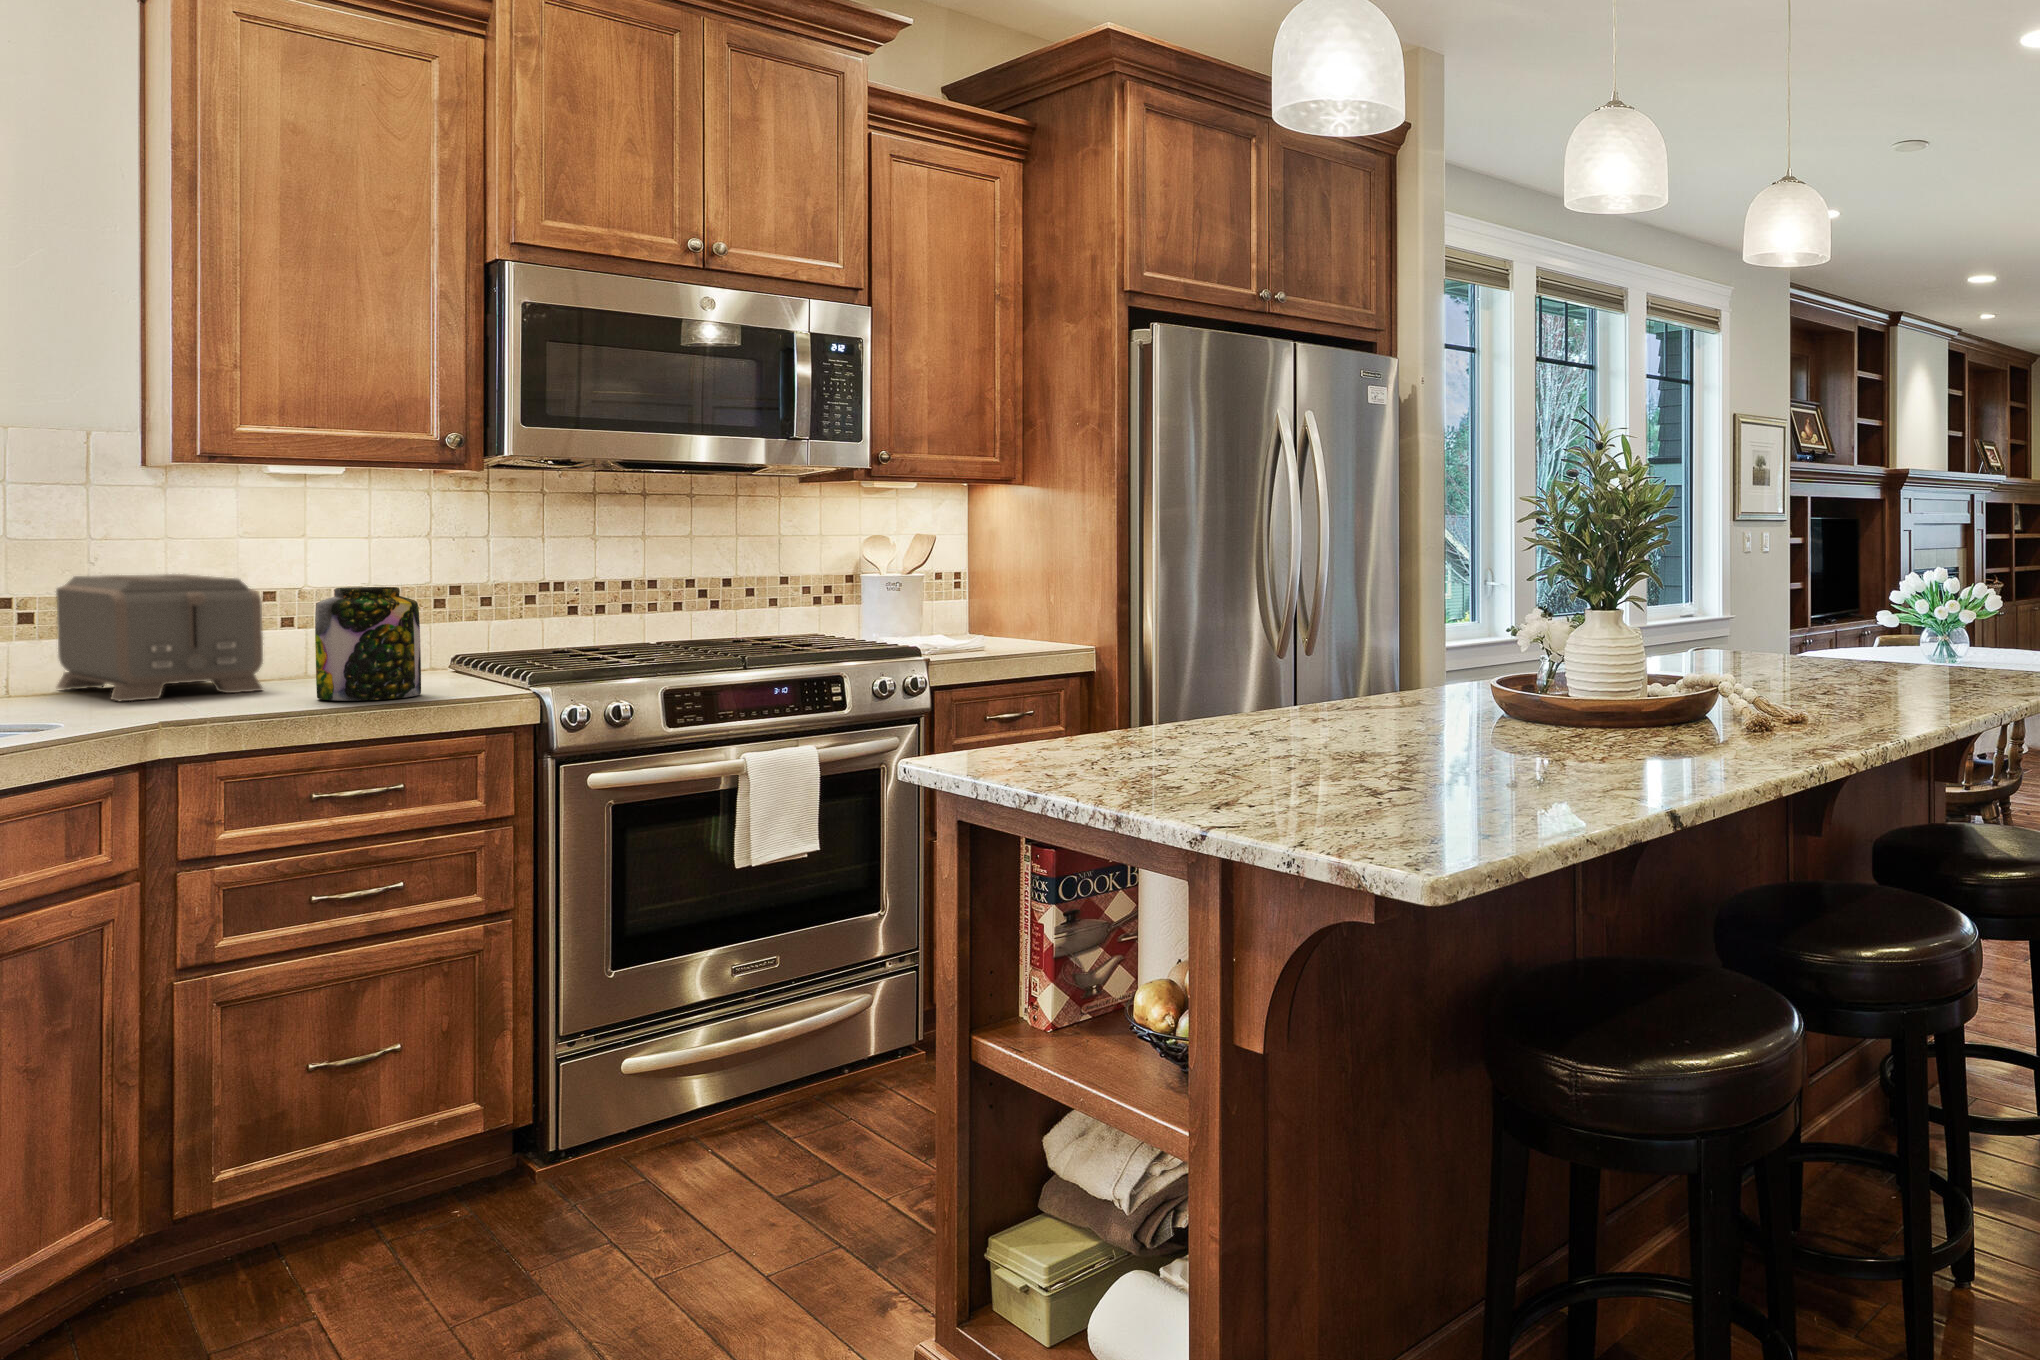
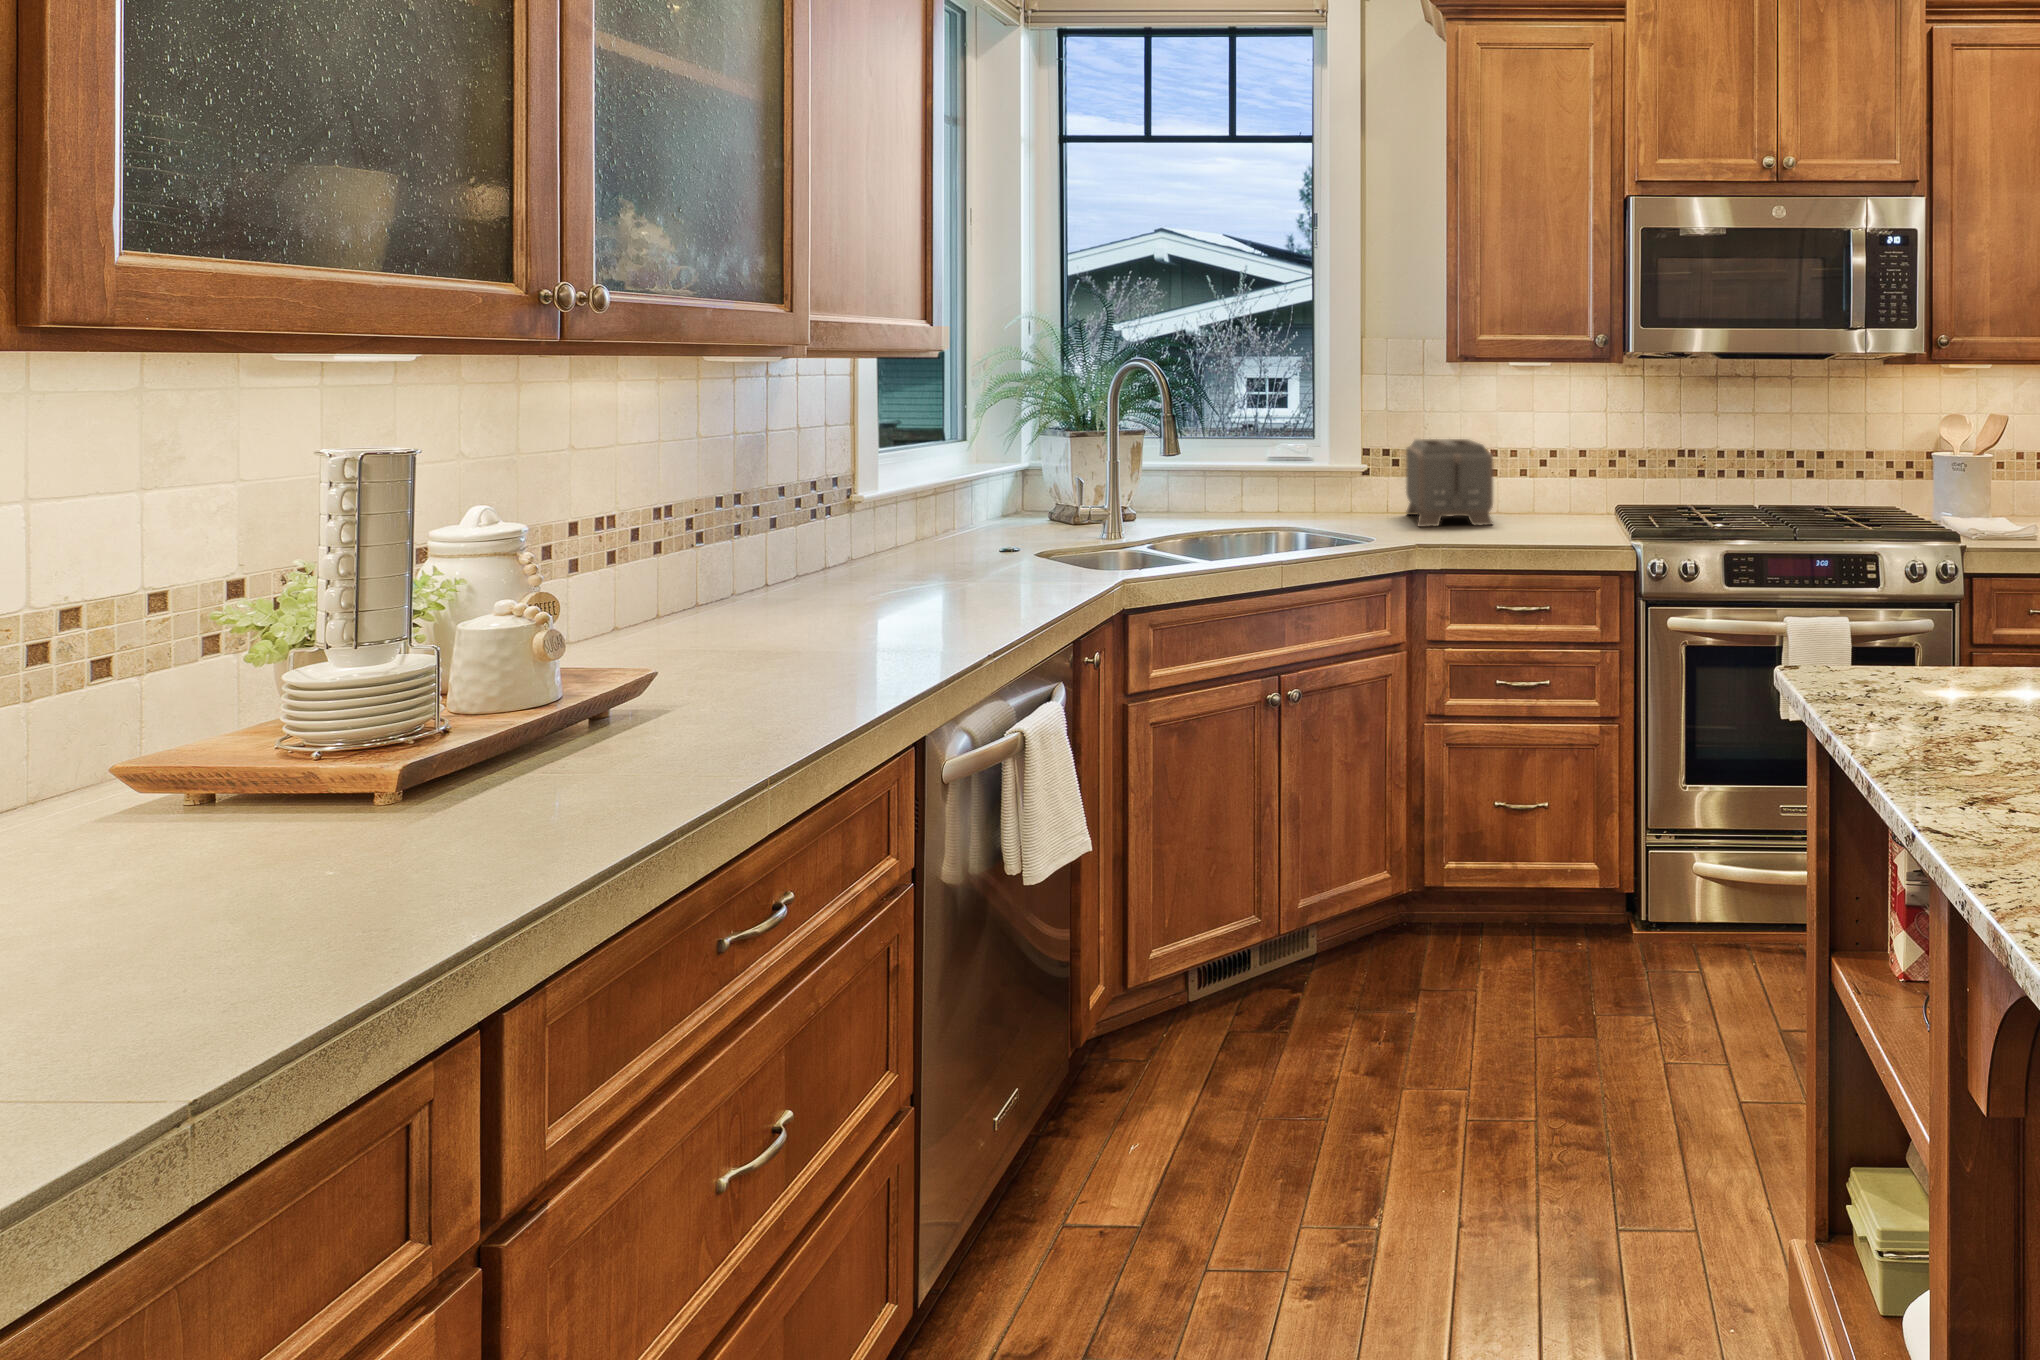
jar: present [315,587,421,701] -> none [1508,454,1566,540]

